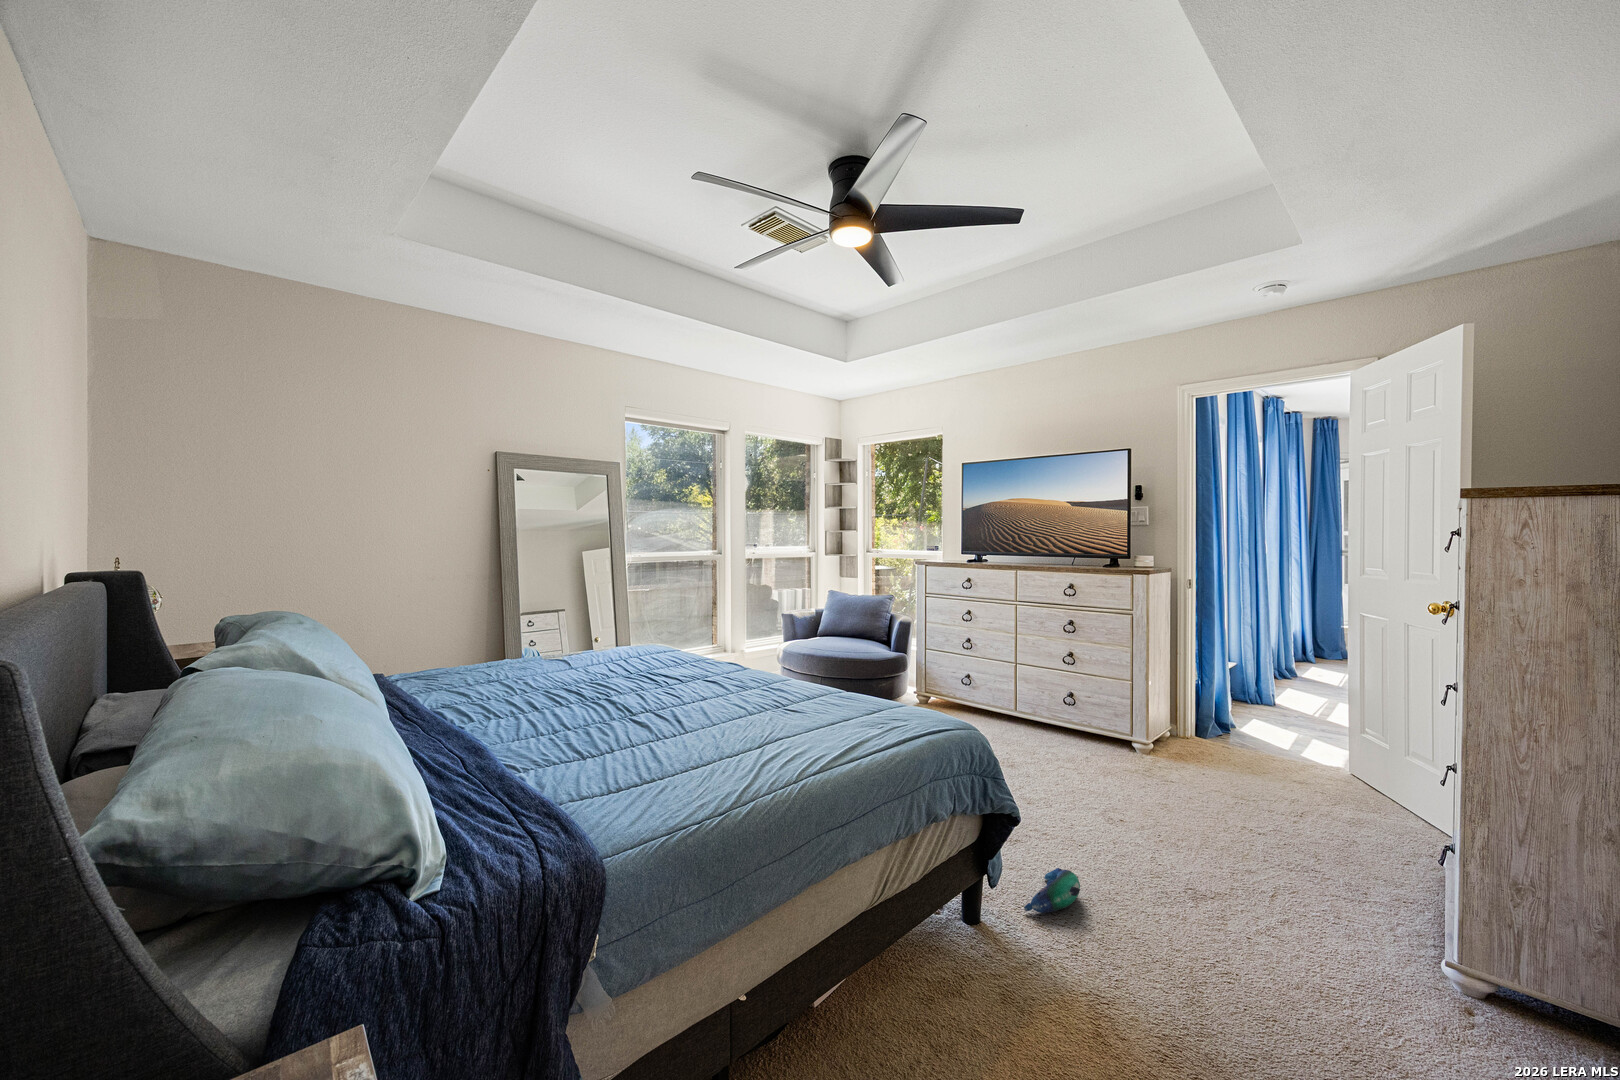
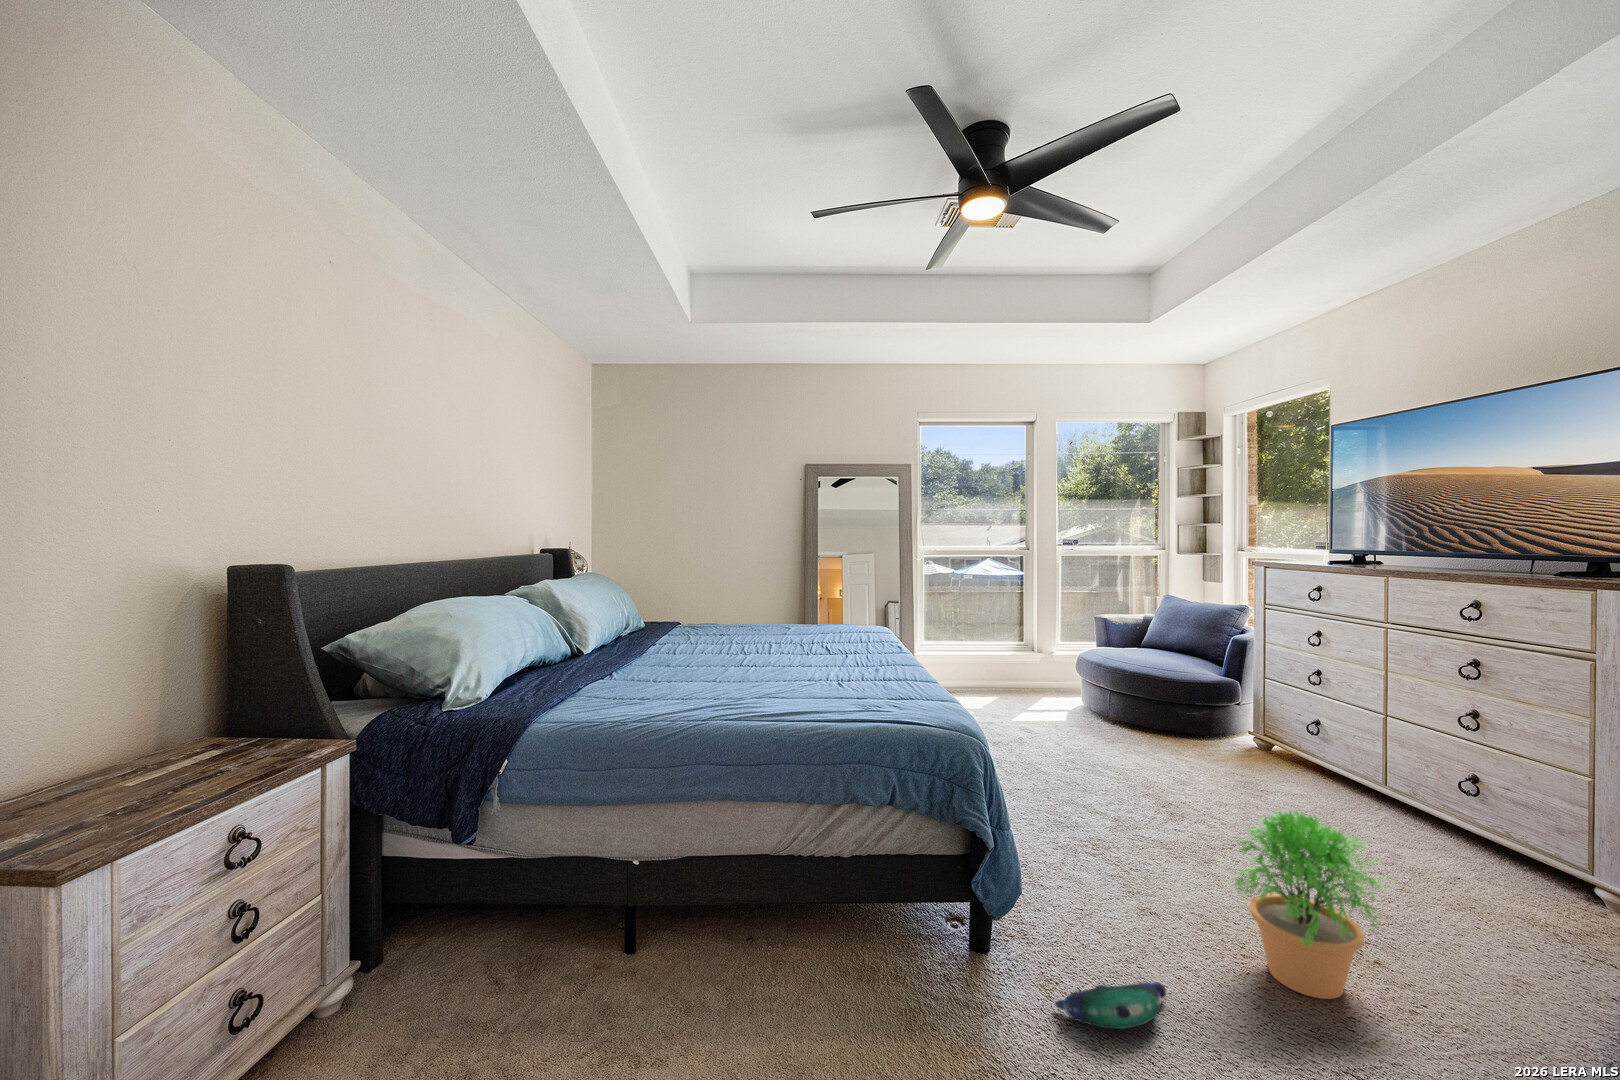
potted plant: none [1053,727,1139,845] -> present [1234,811,1393,999]

